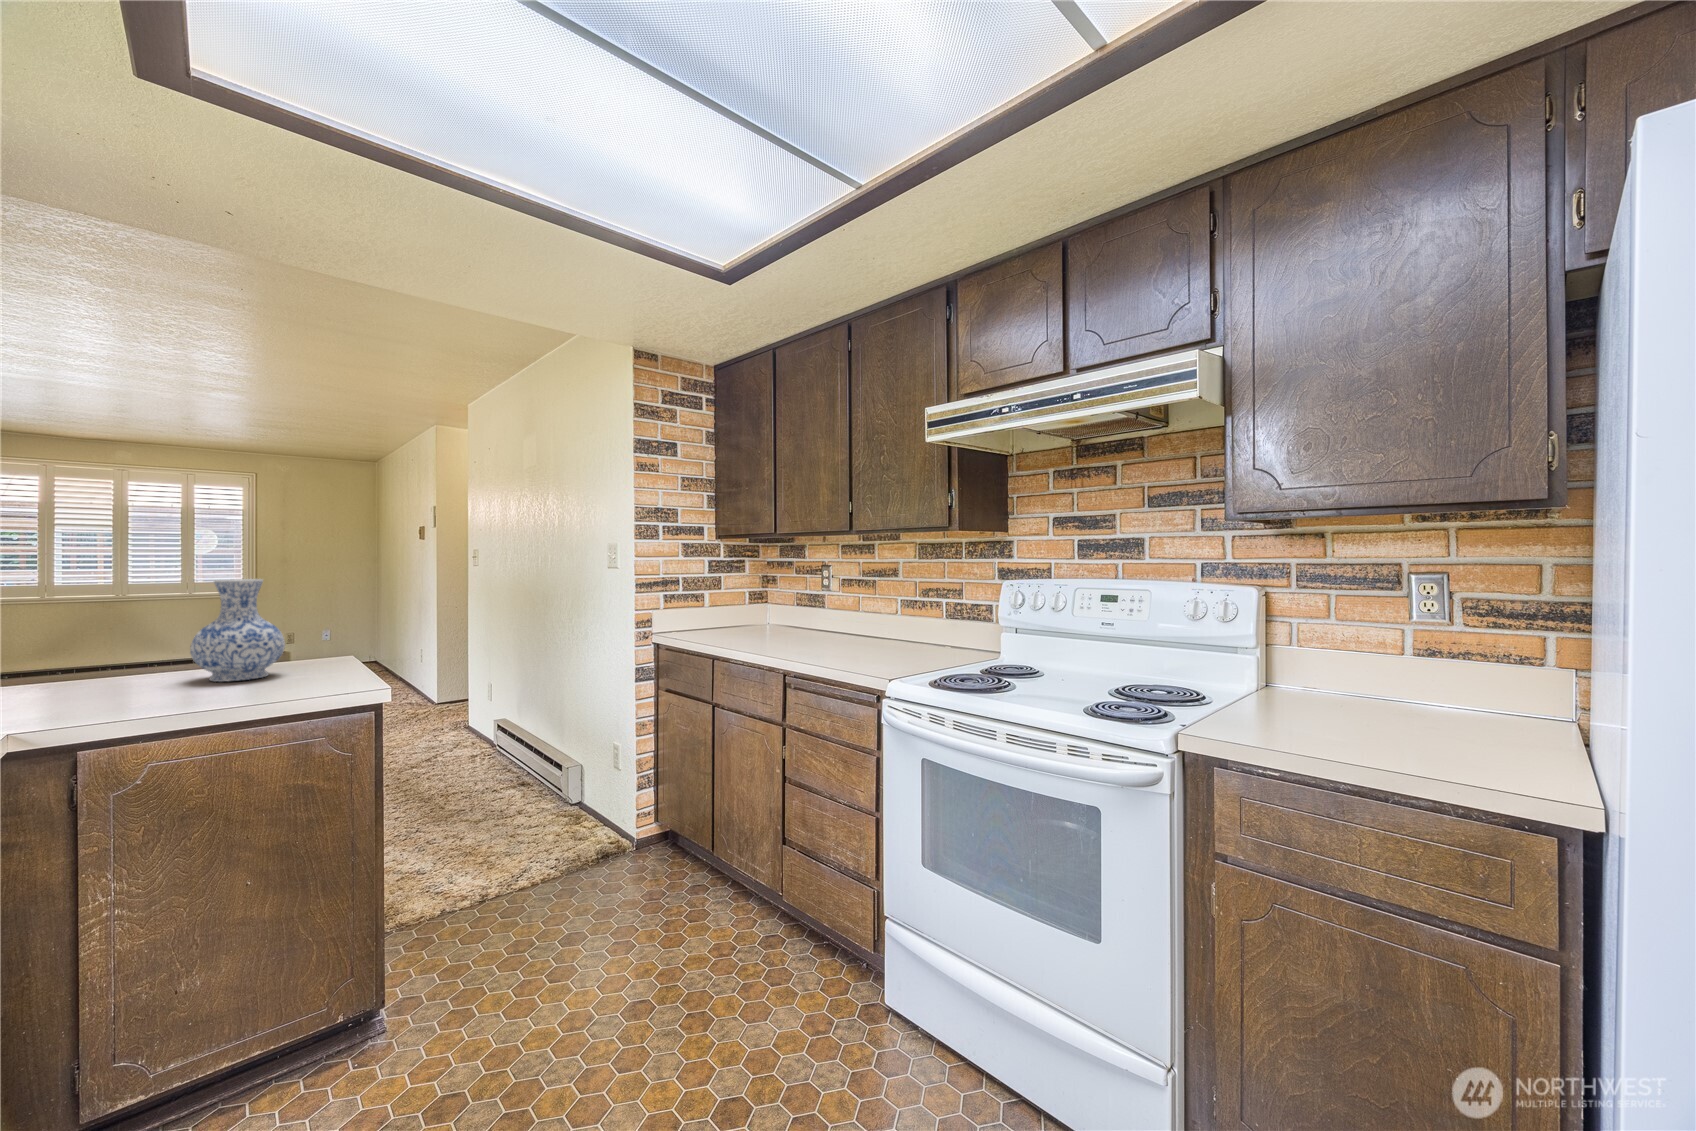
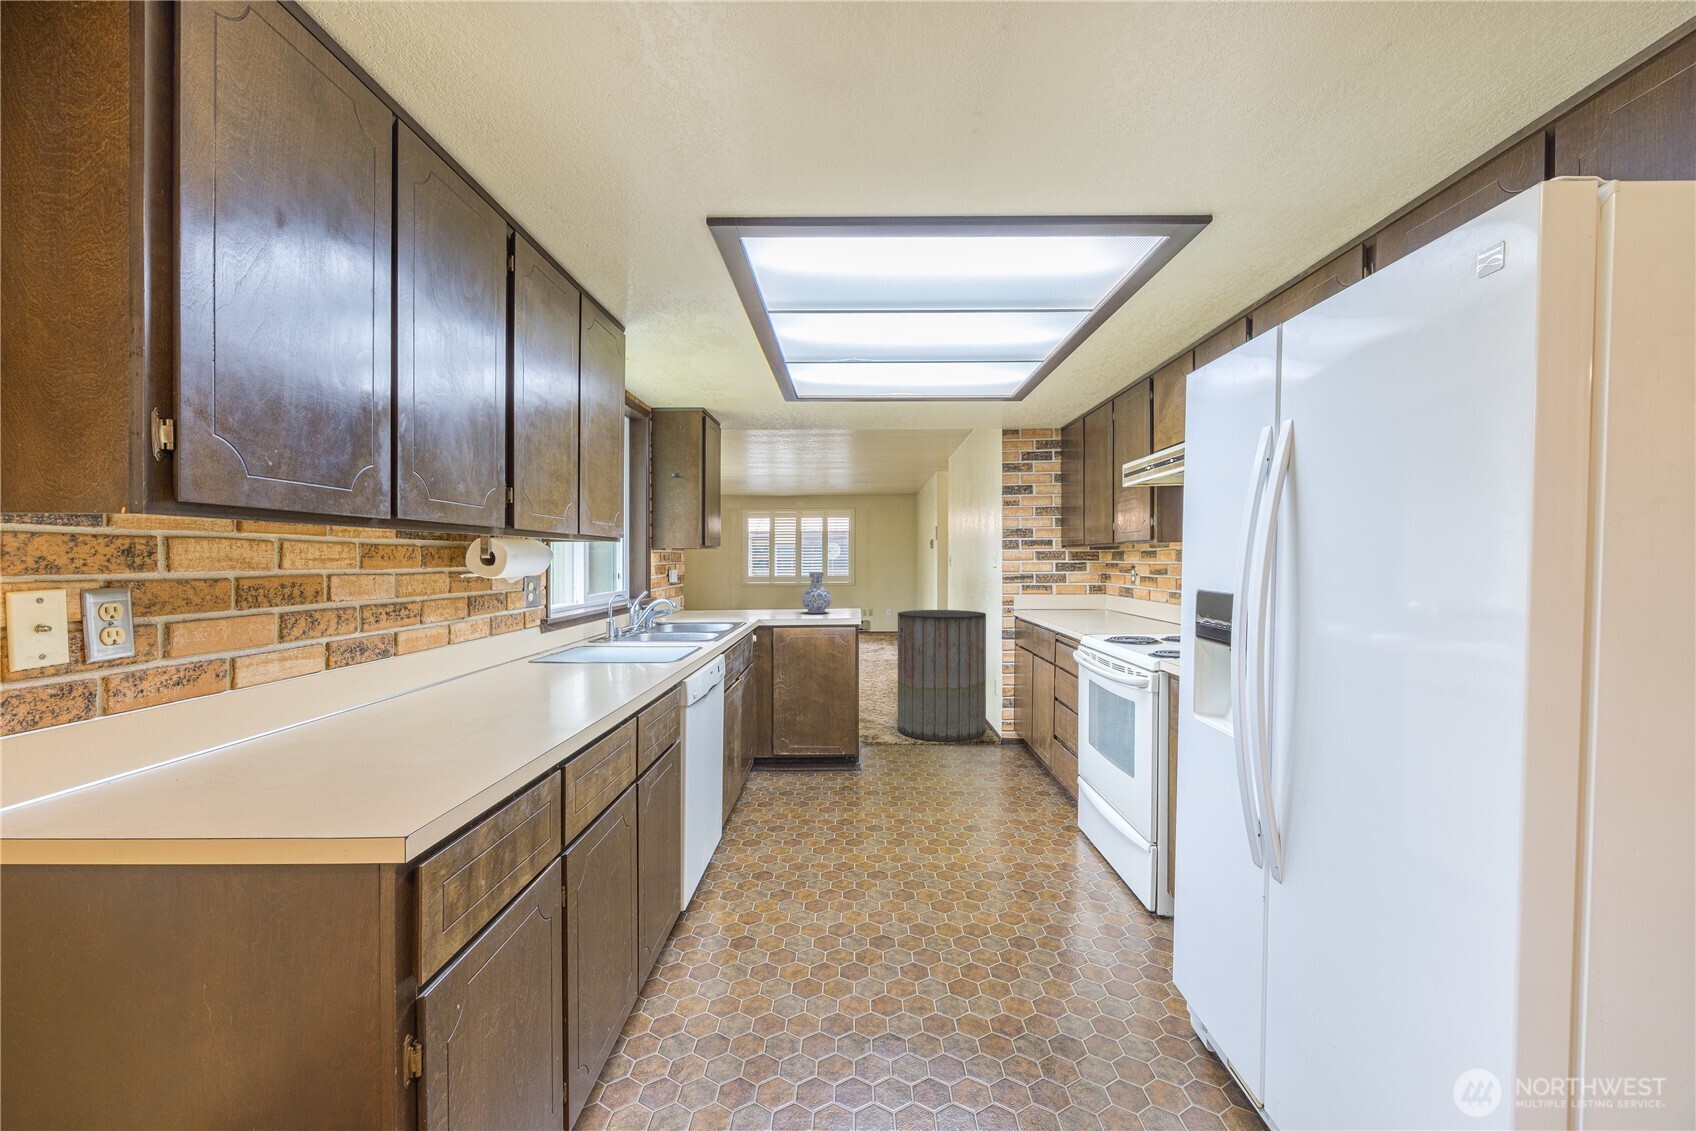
trash can: none [428,638,596,883] -> present [898,610,986,741]

